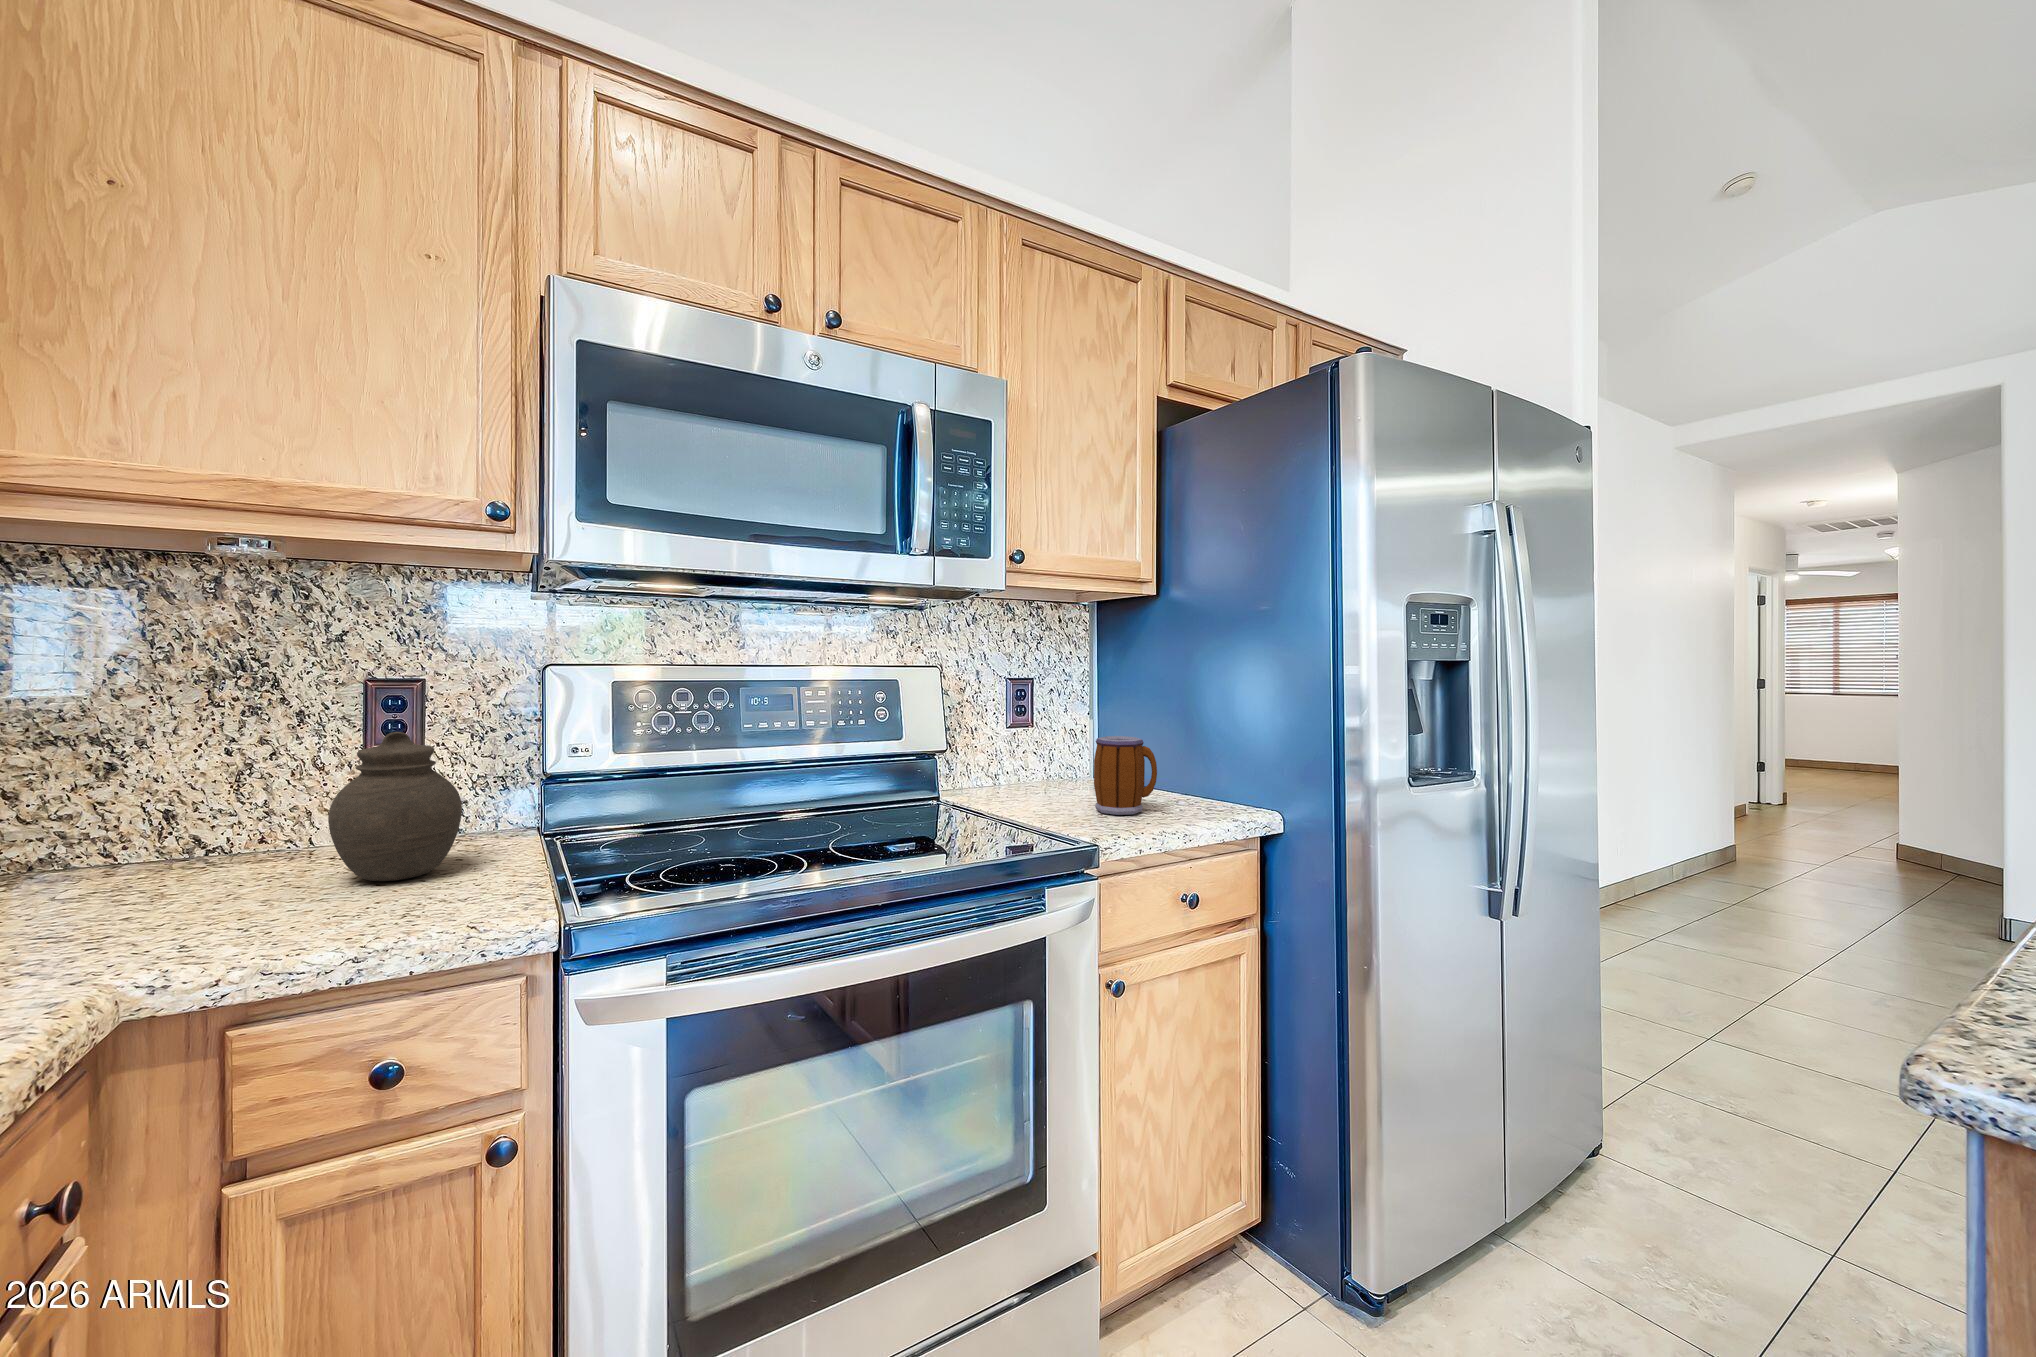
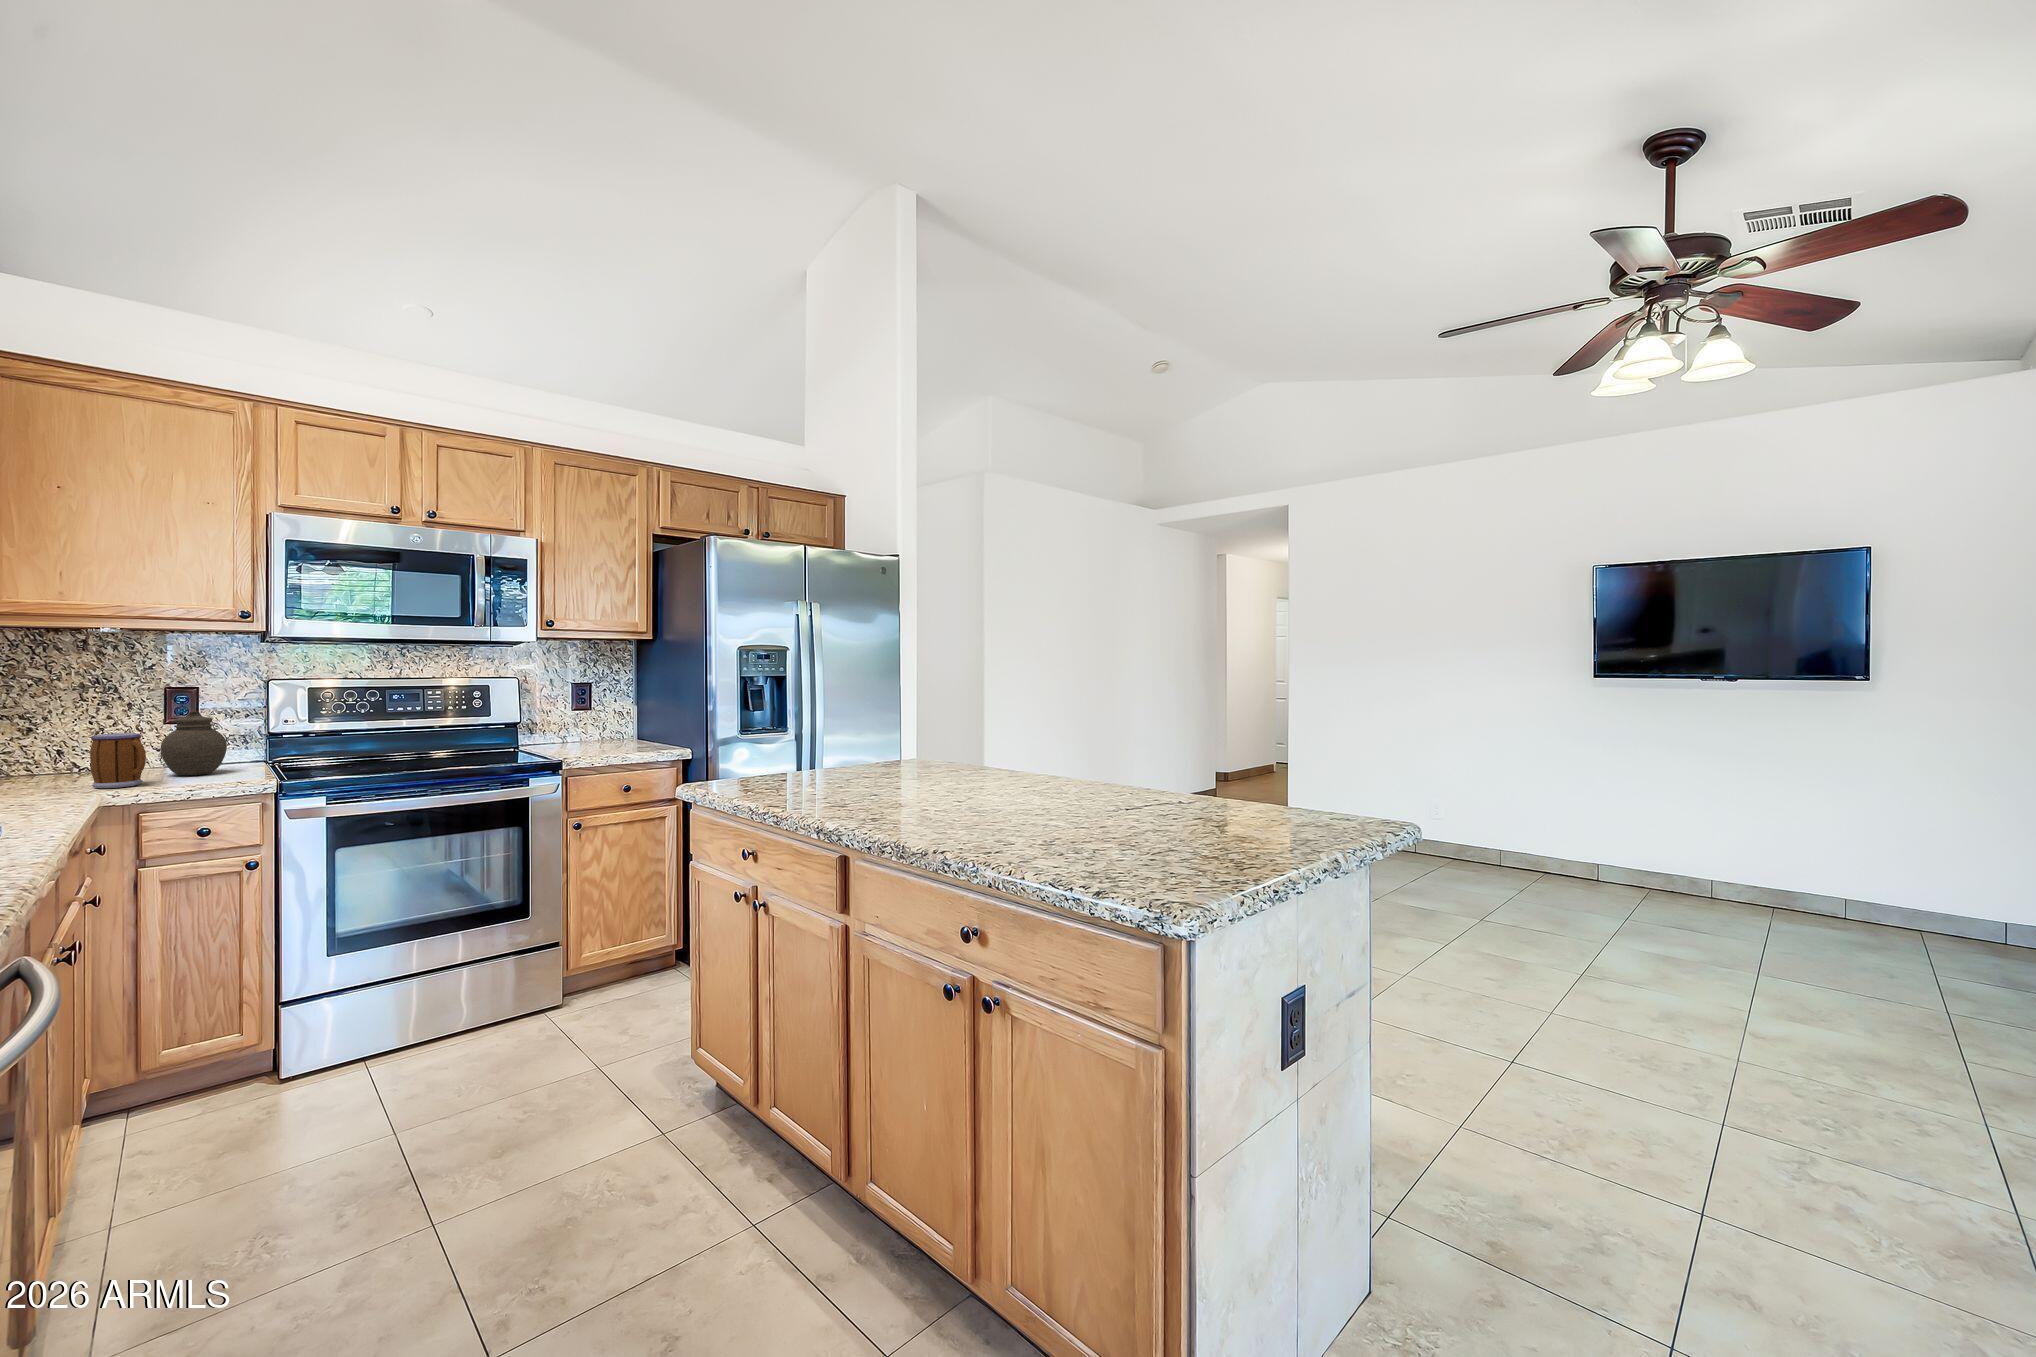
mug: present [1094,736,1157,815] -> present [90,733,146,788]

